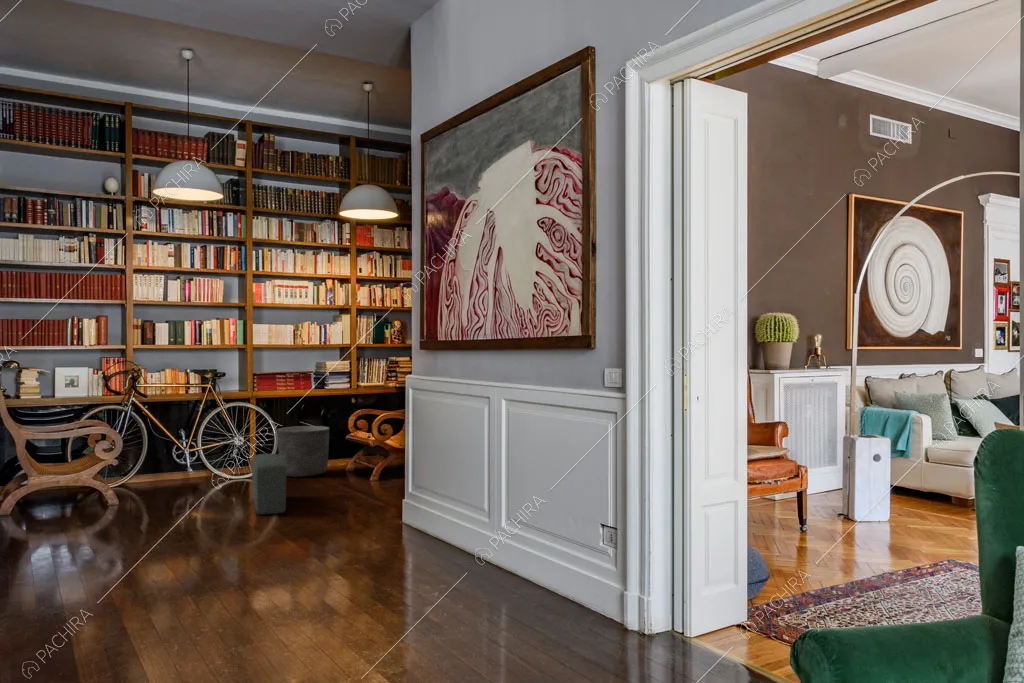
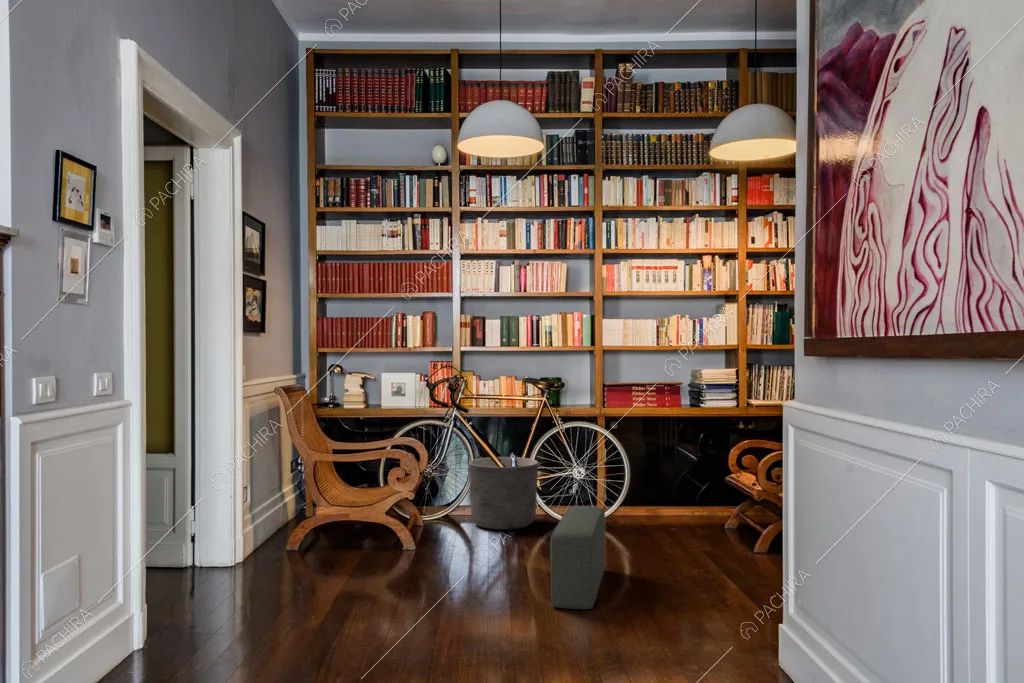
planter: present [277,426,329,477] -> present [469,457,538,530]

